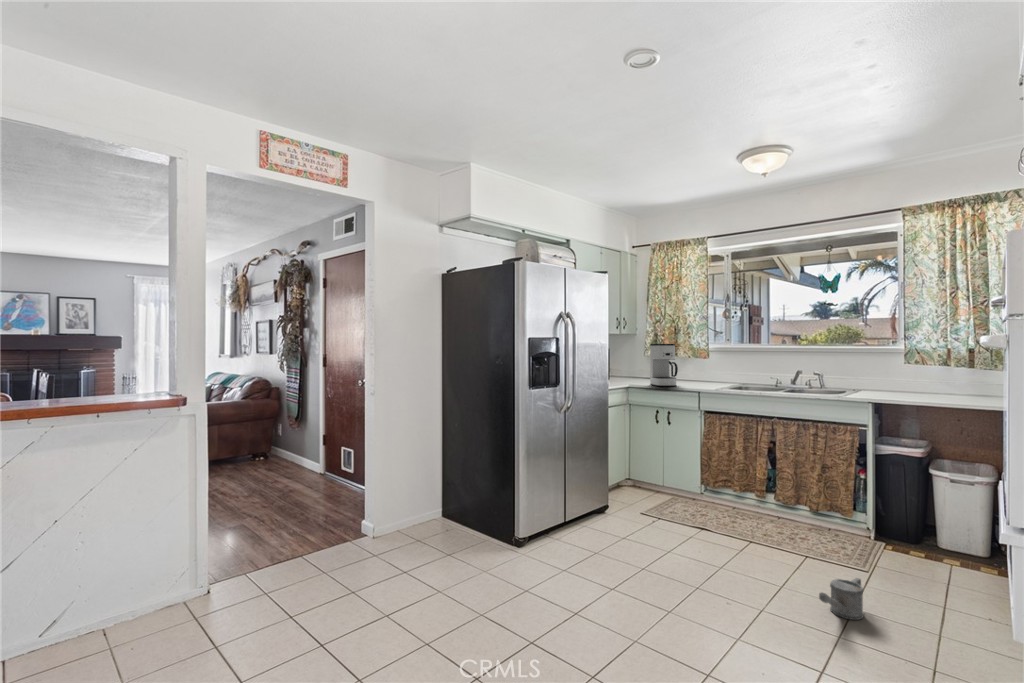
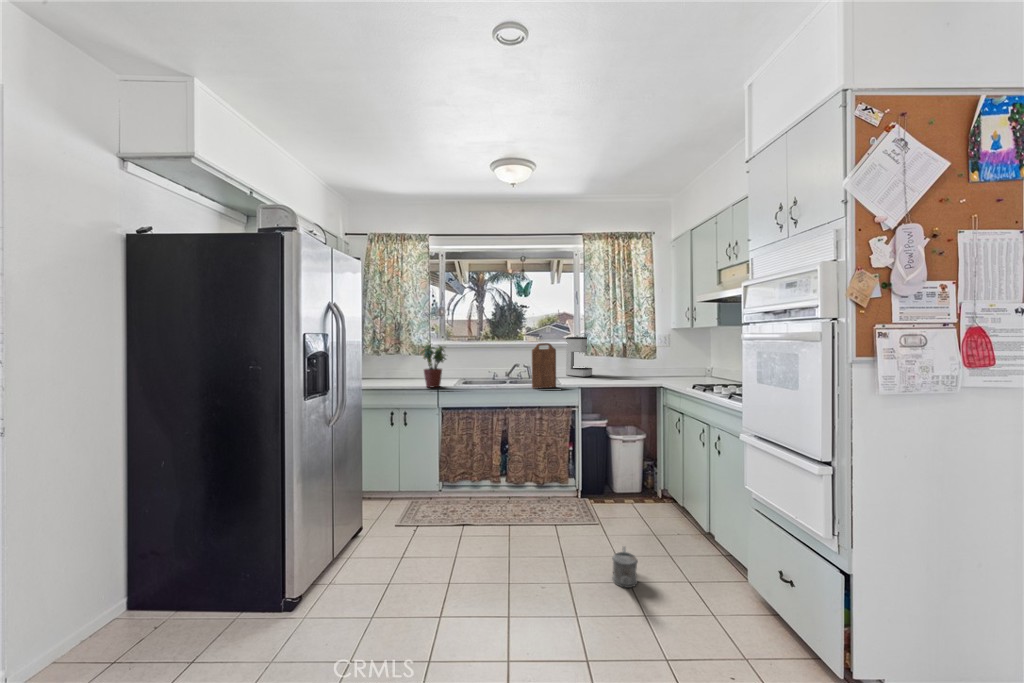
coffee maker: present [650,344,678,386] -> present [566,337,592,377]
potted plant: none [685,344,713,389] -> present [421,344,446,388]
cutting board: none [804,345,839,398] -> present [532,343,556,388]

